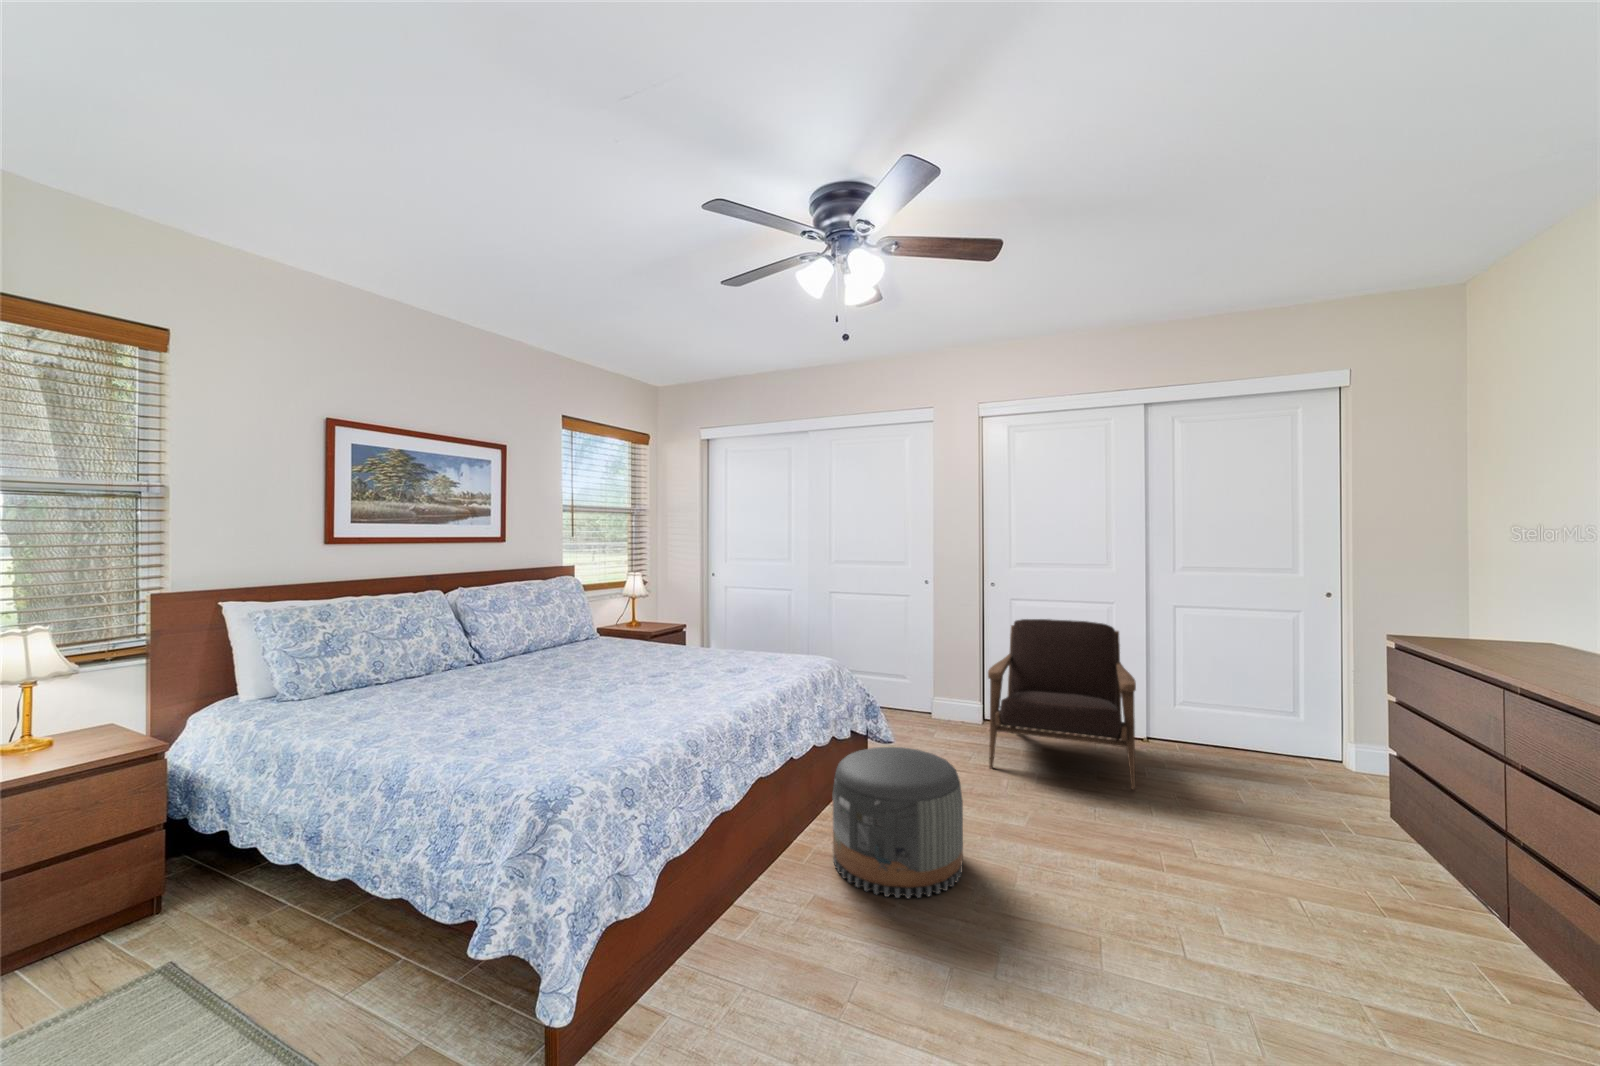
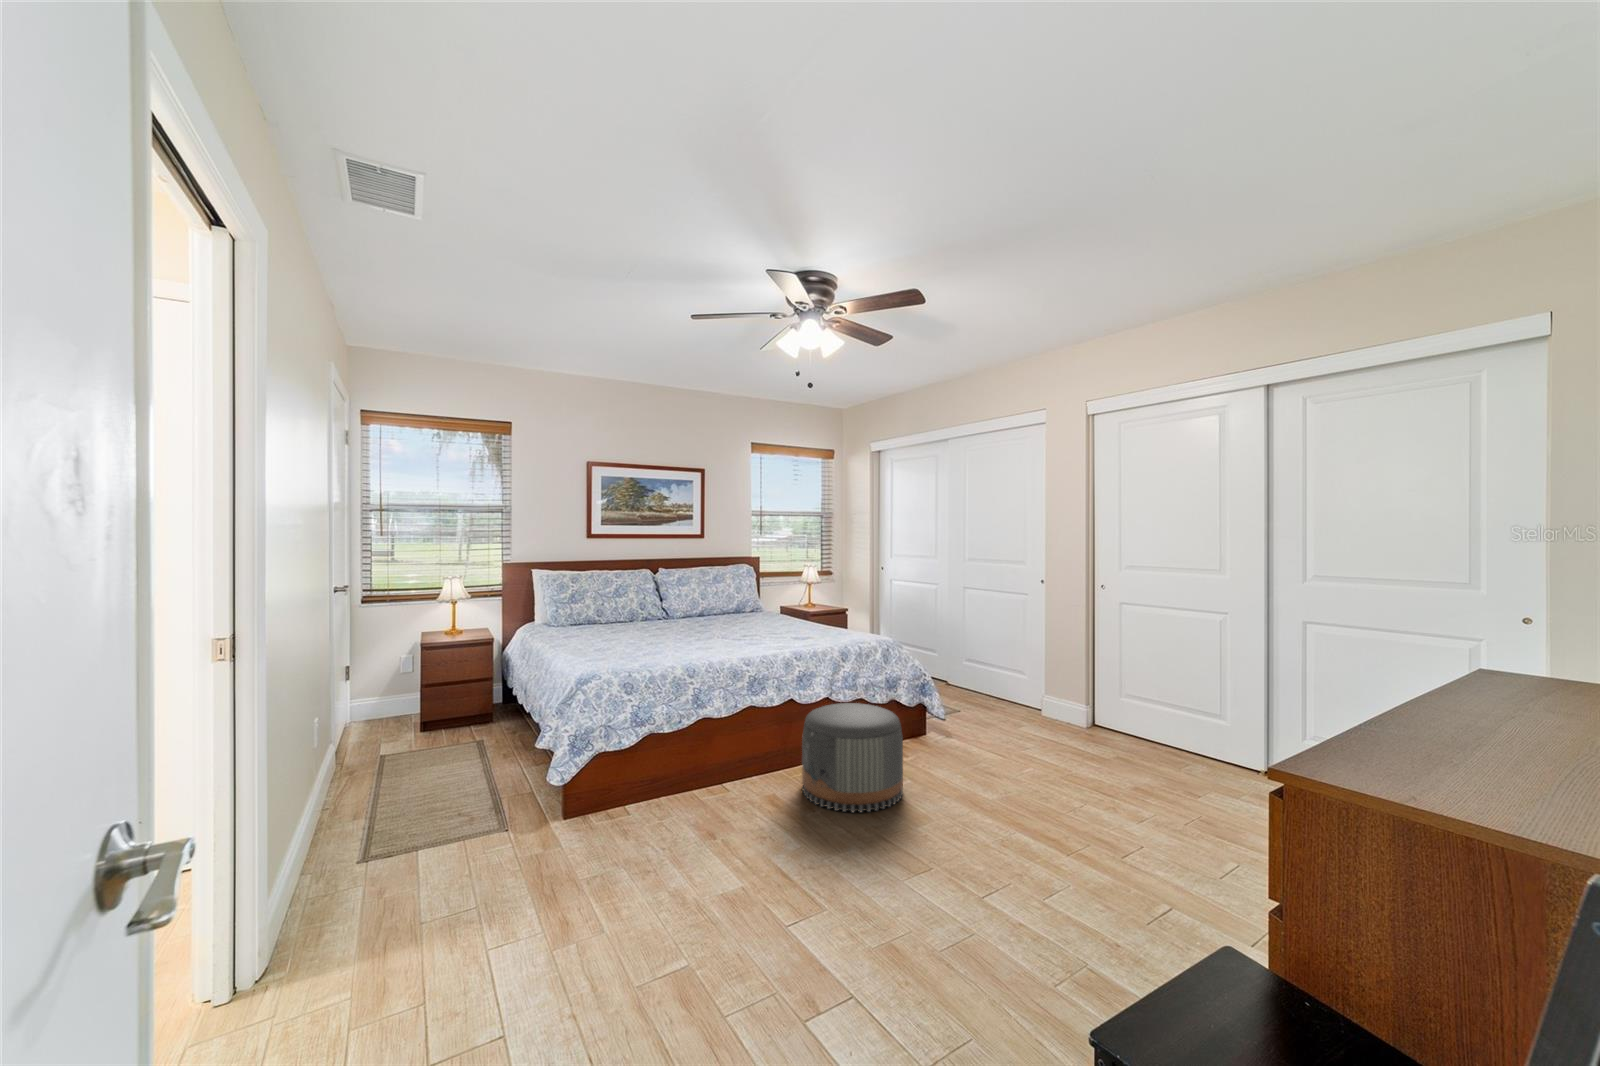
armchair: present [988,619,1136,790] -> none [1030,621,1222,800]

